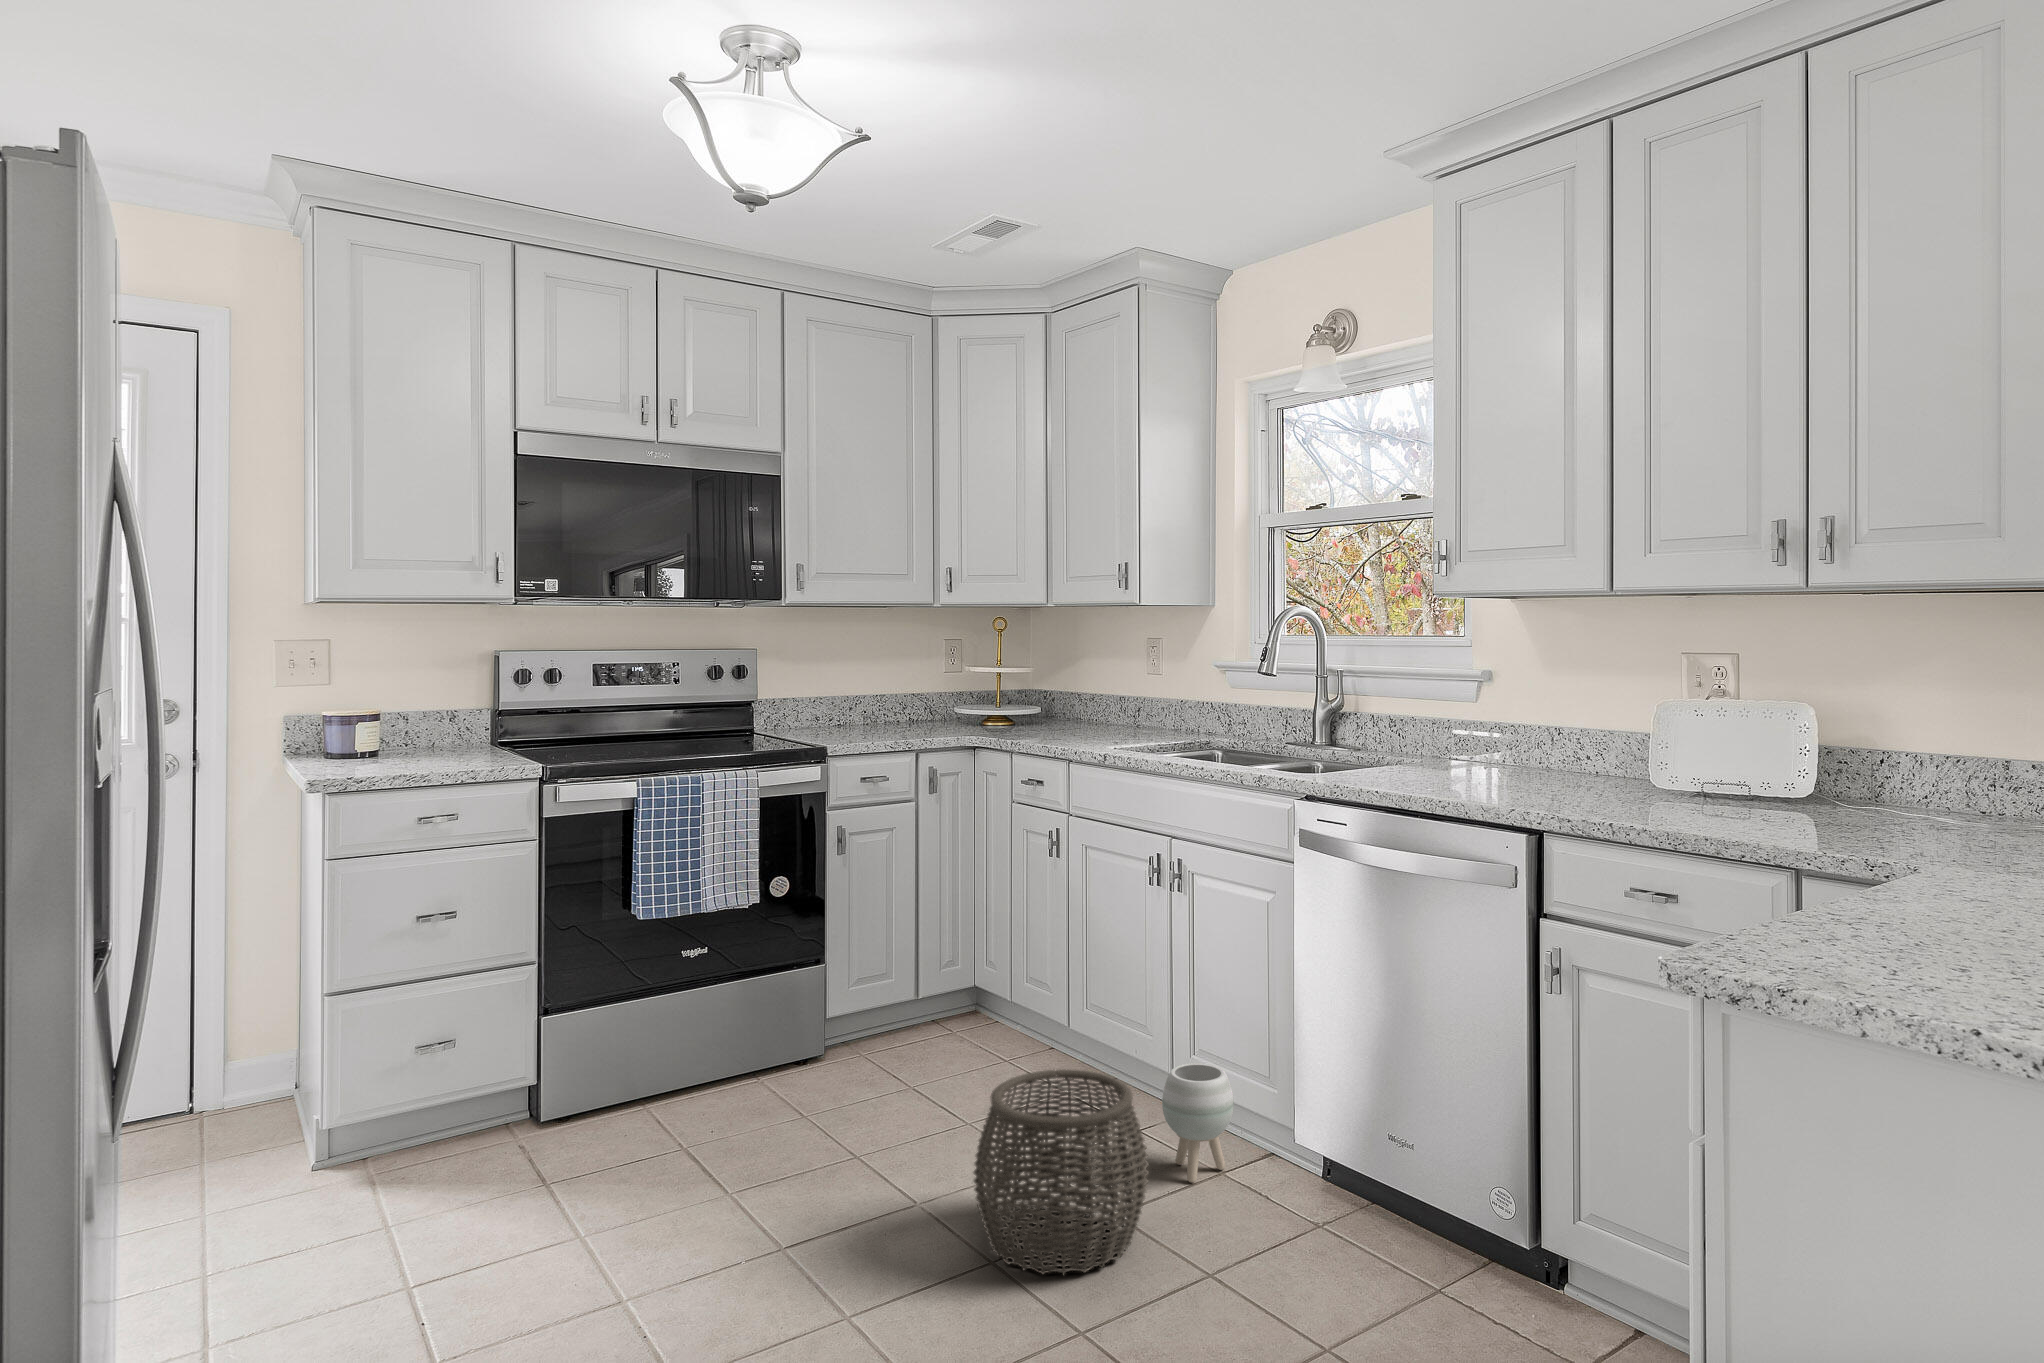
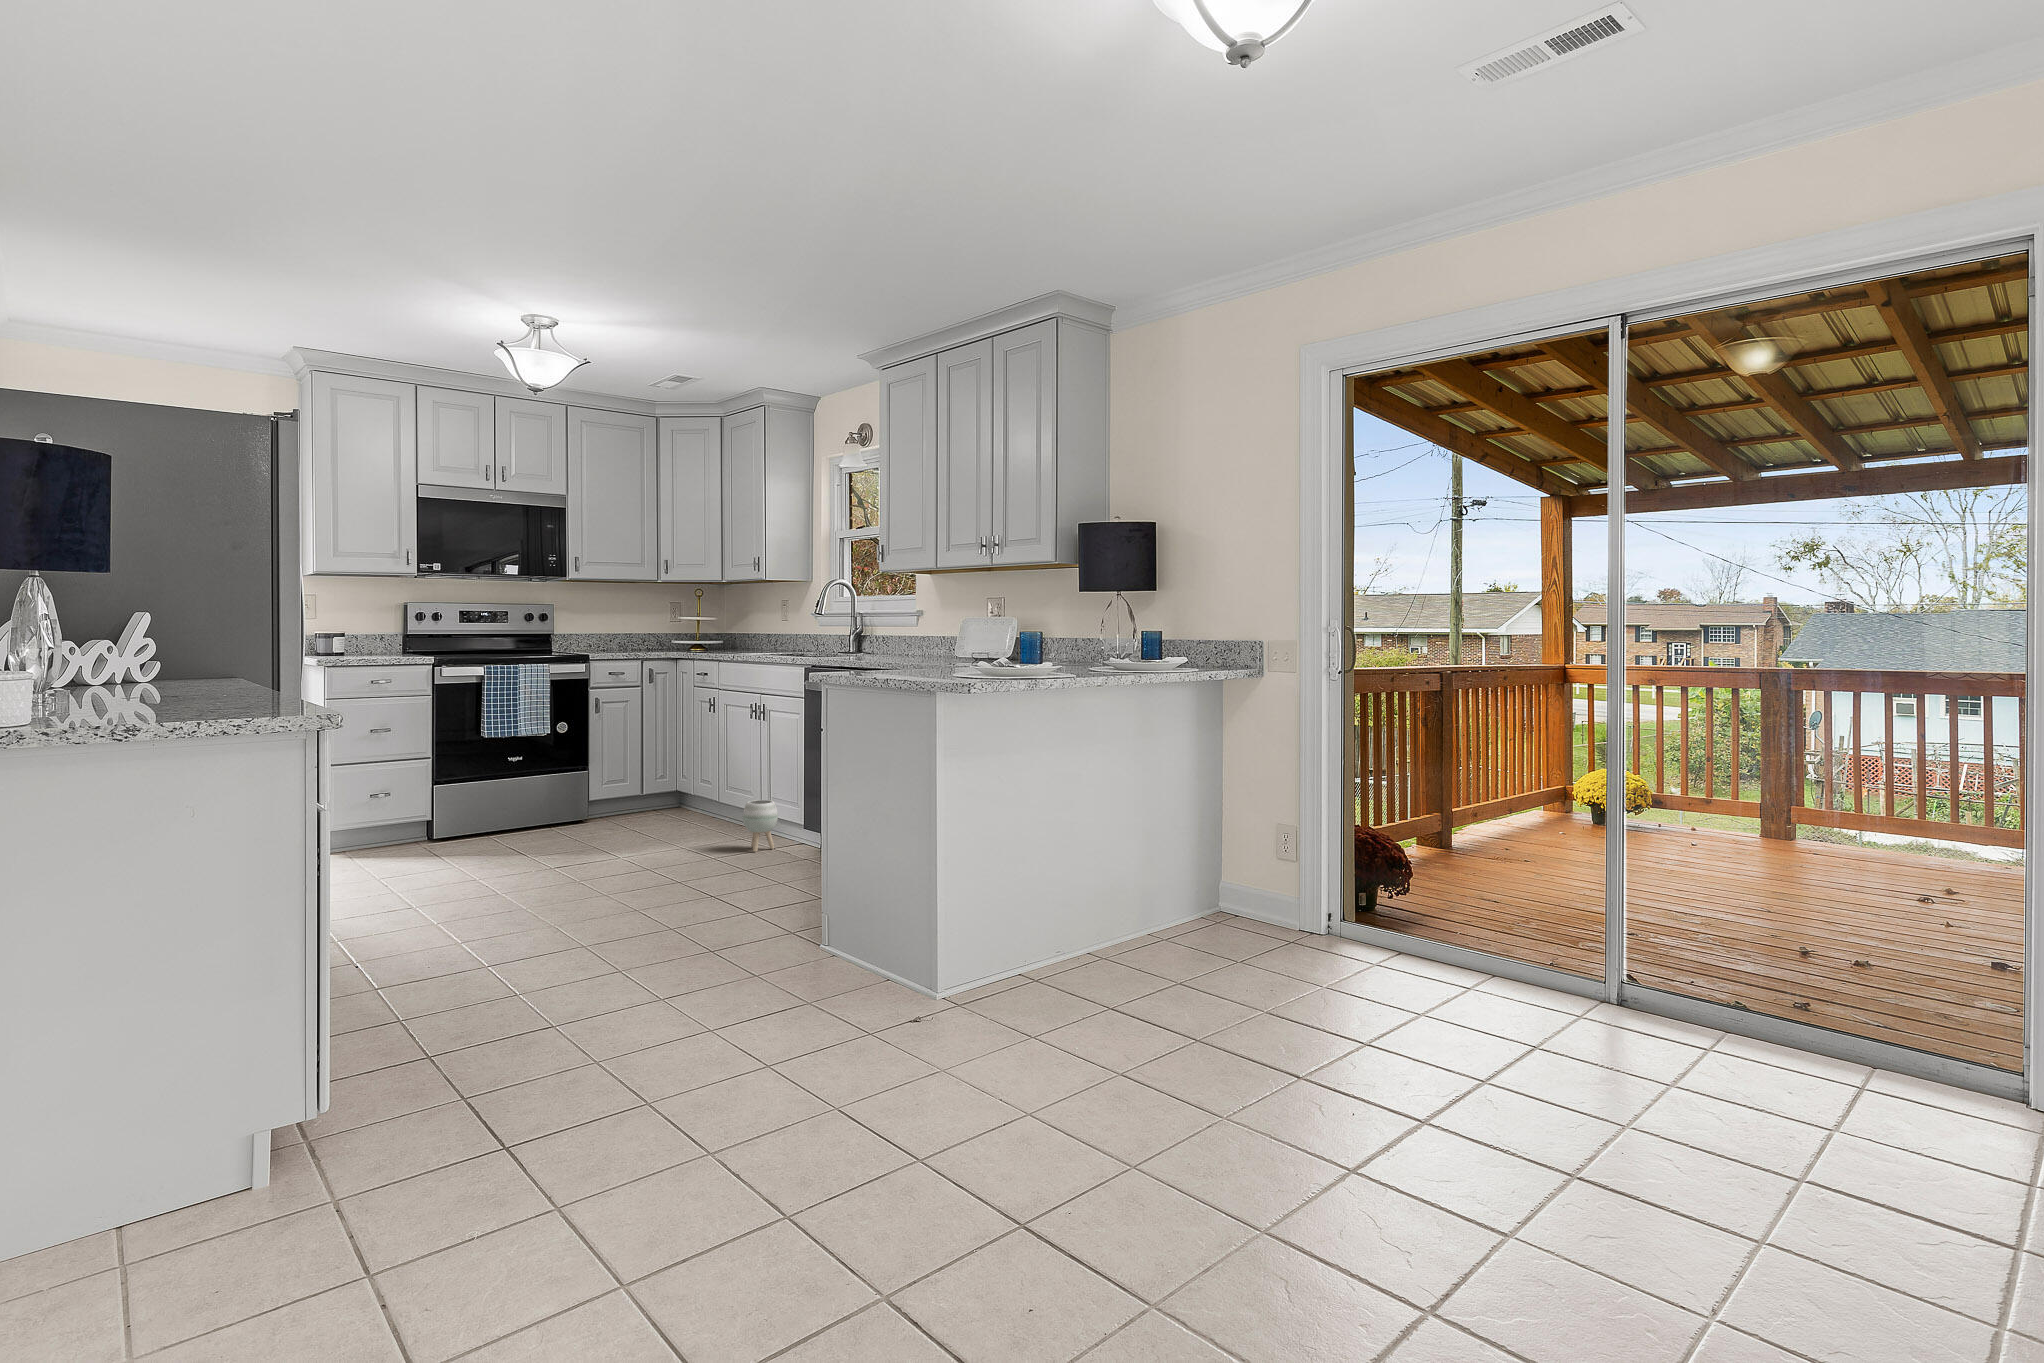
woven basket: present [974,1070,1149,1275] -> none [639,793,722,872]

